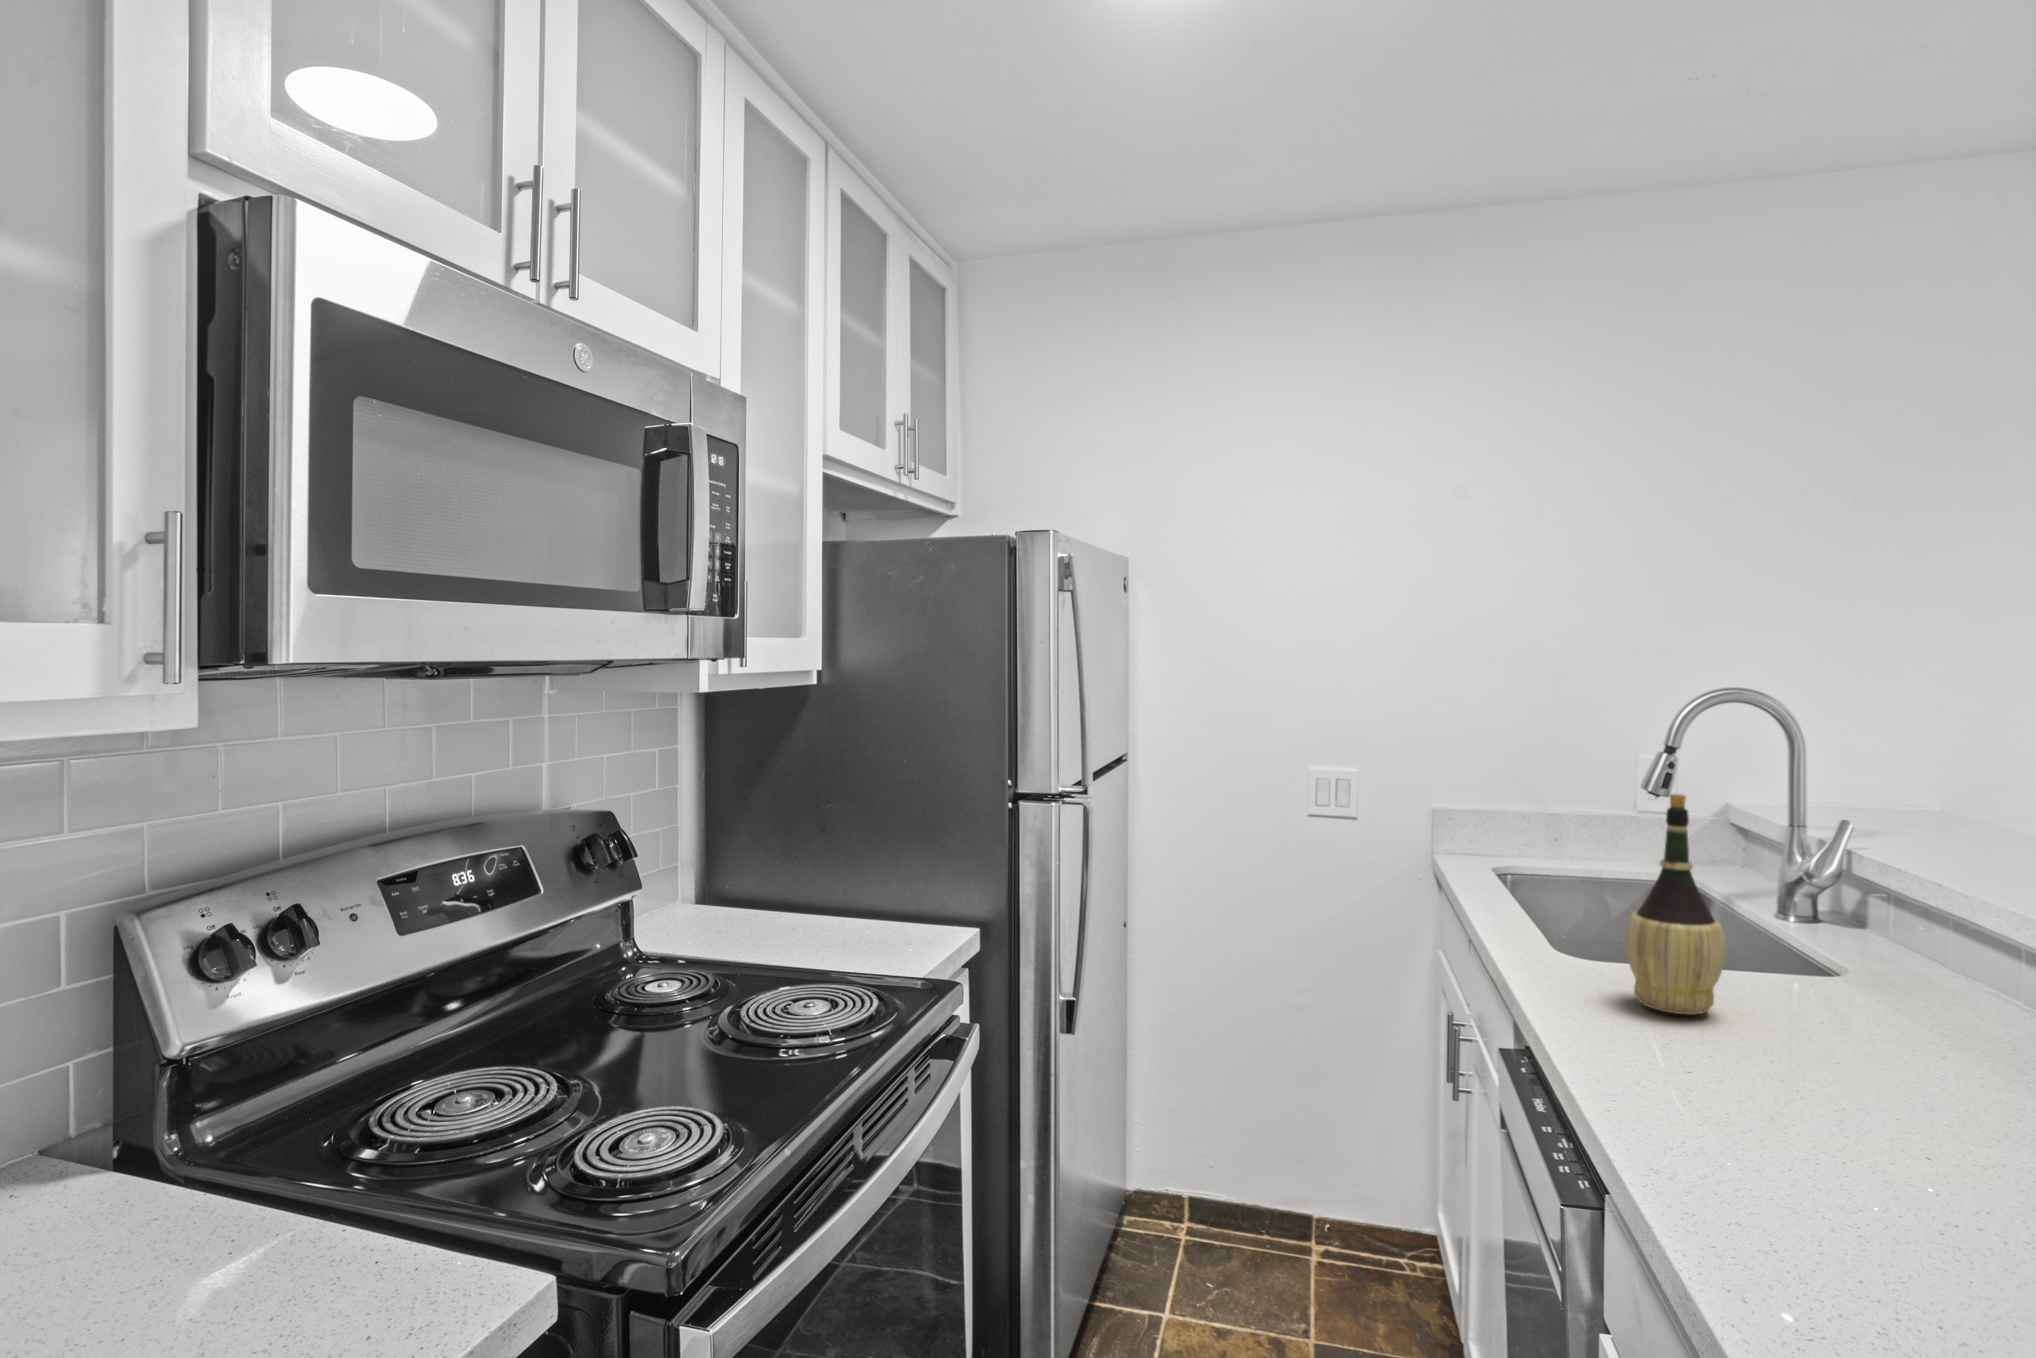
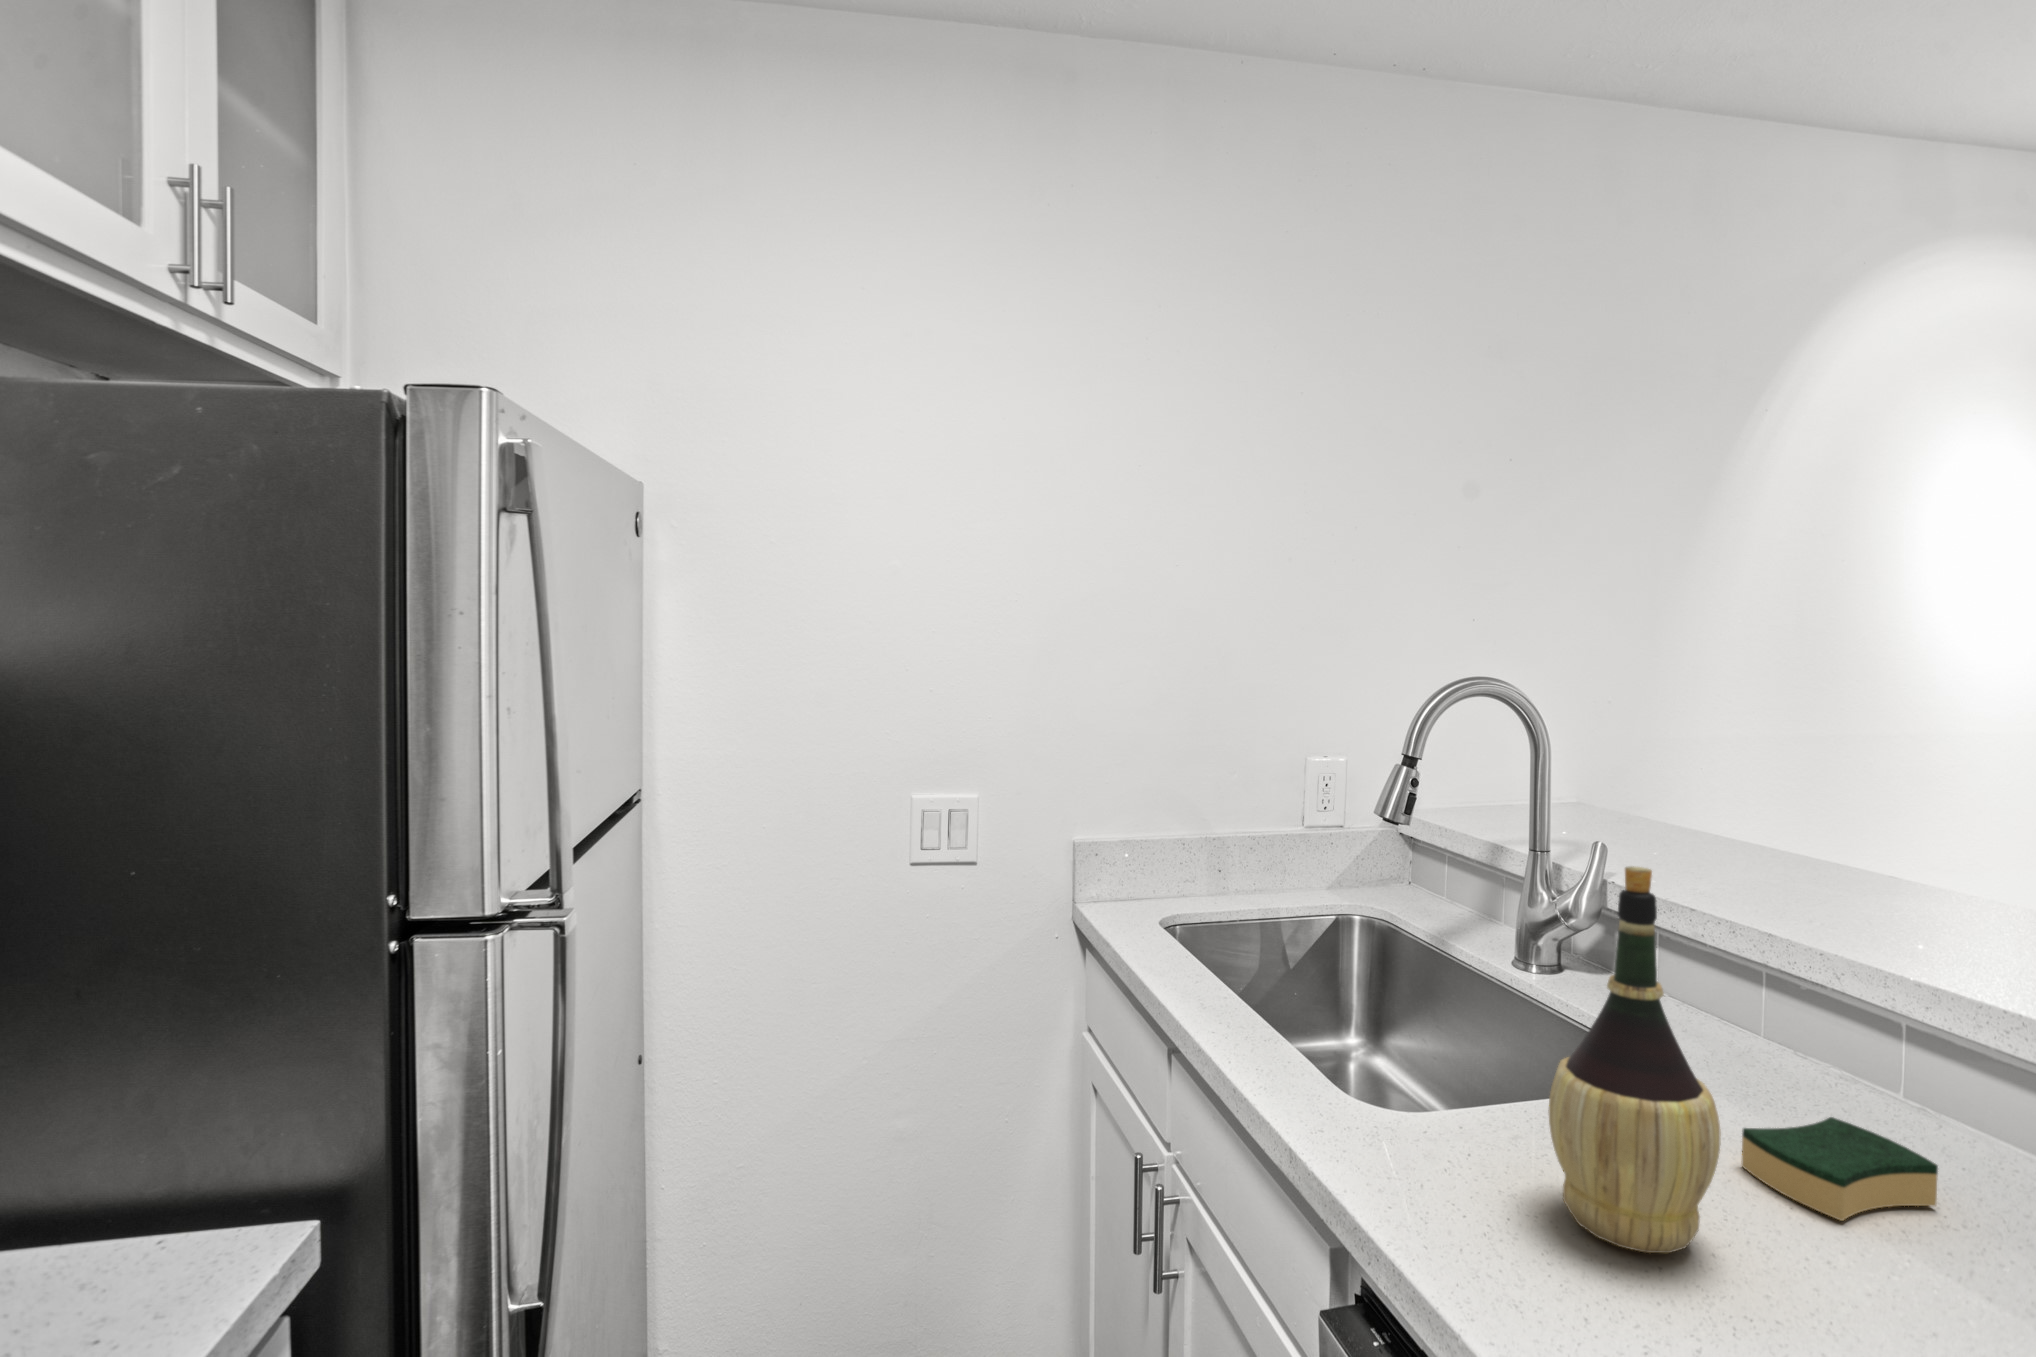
sponge: none [1802,979,1923,1031] -> present [1742,1117,1938,1221]

